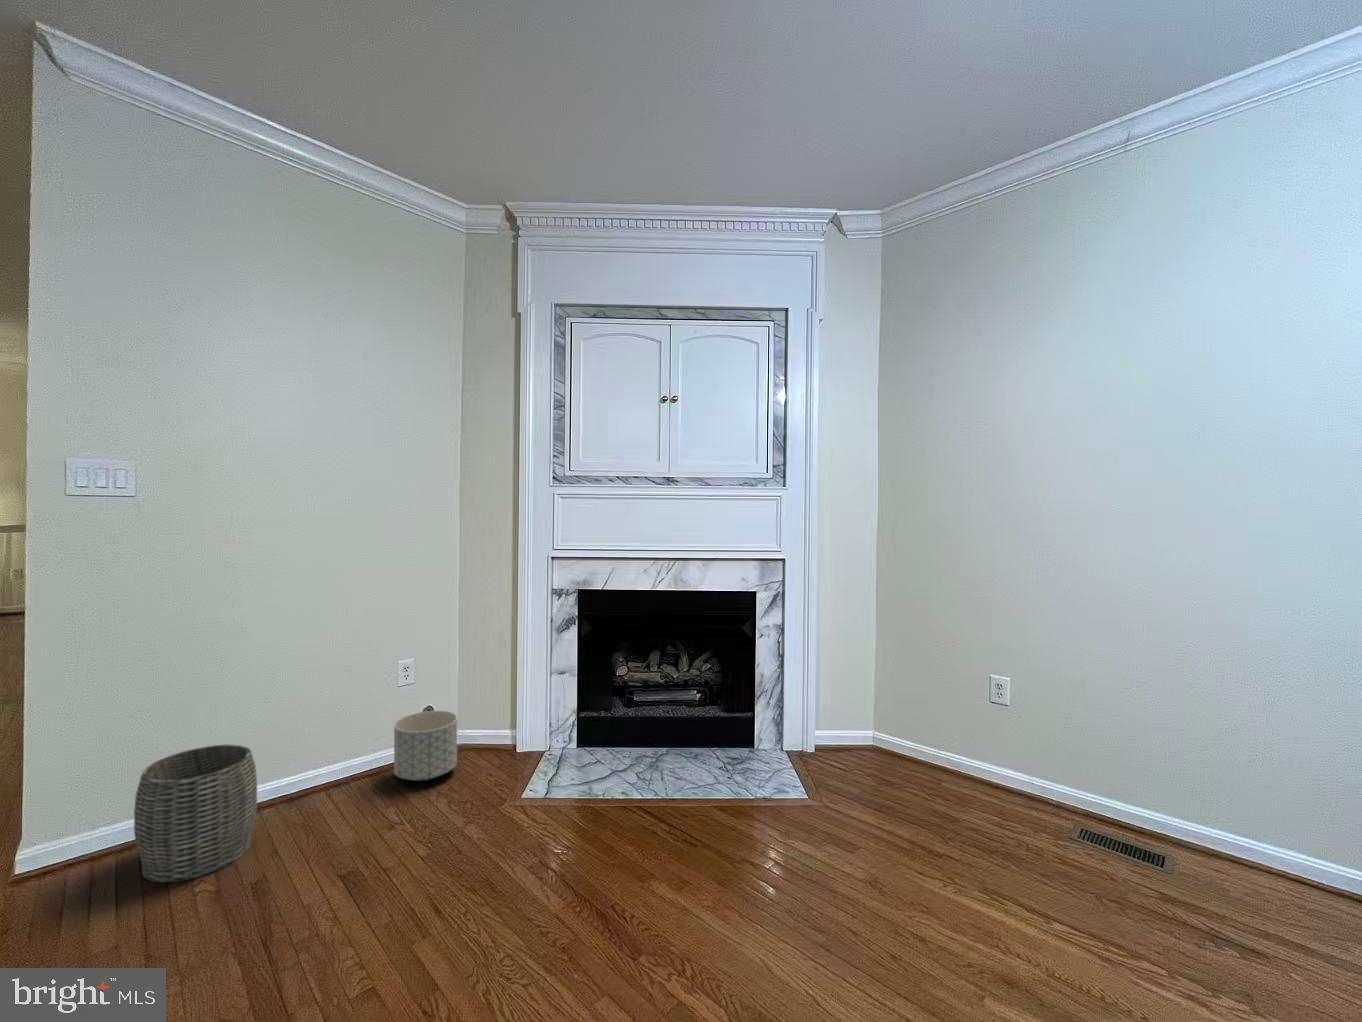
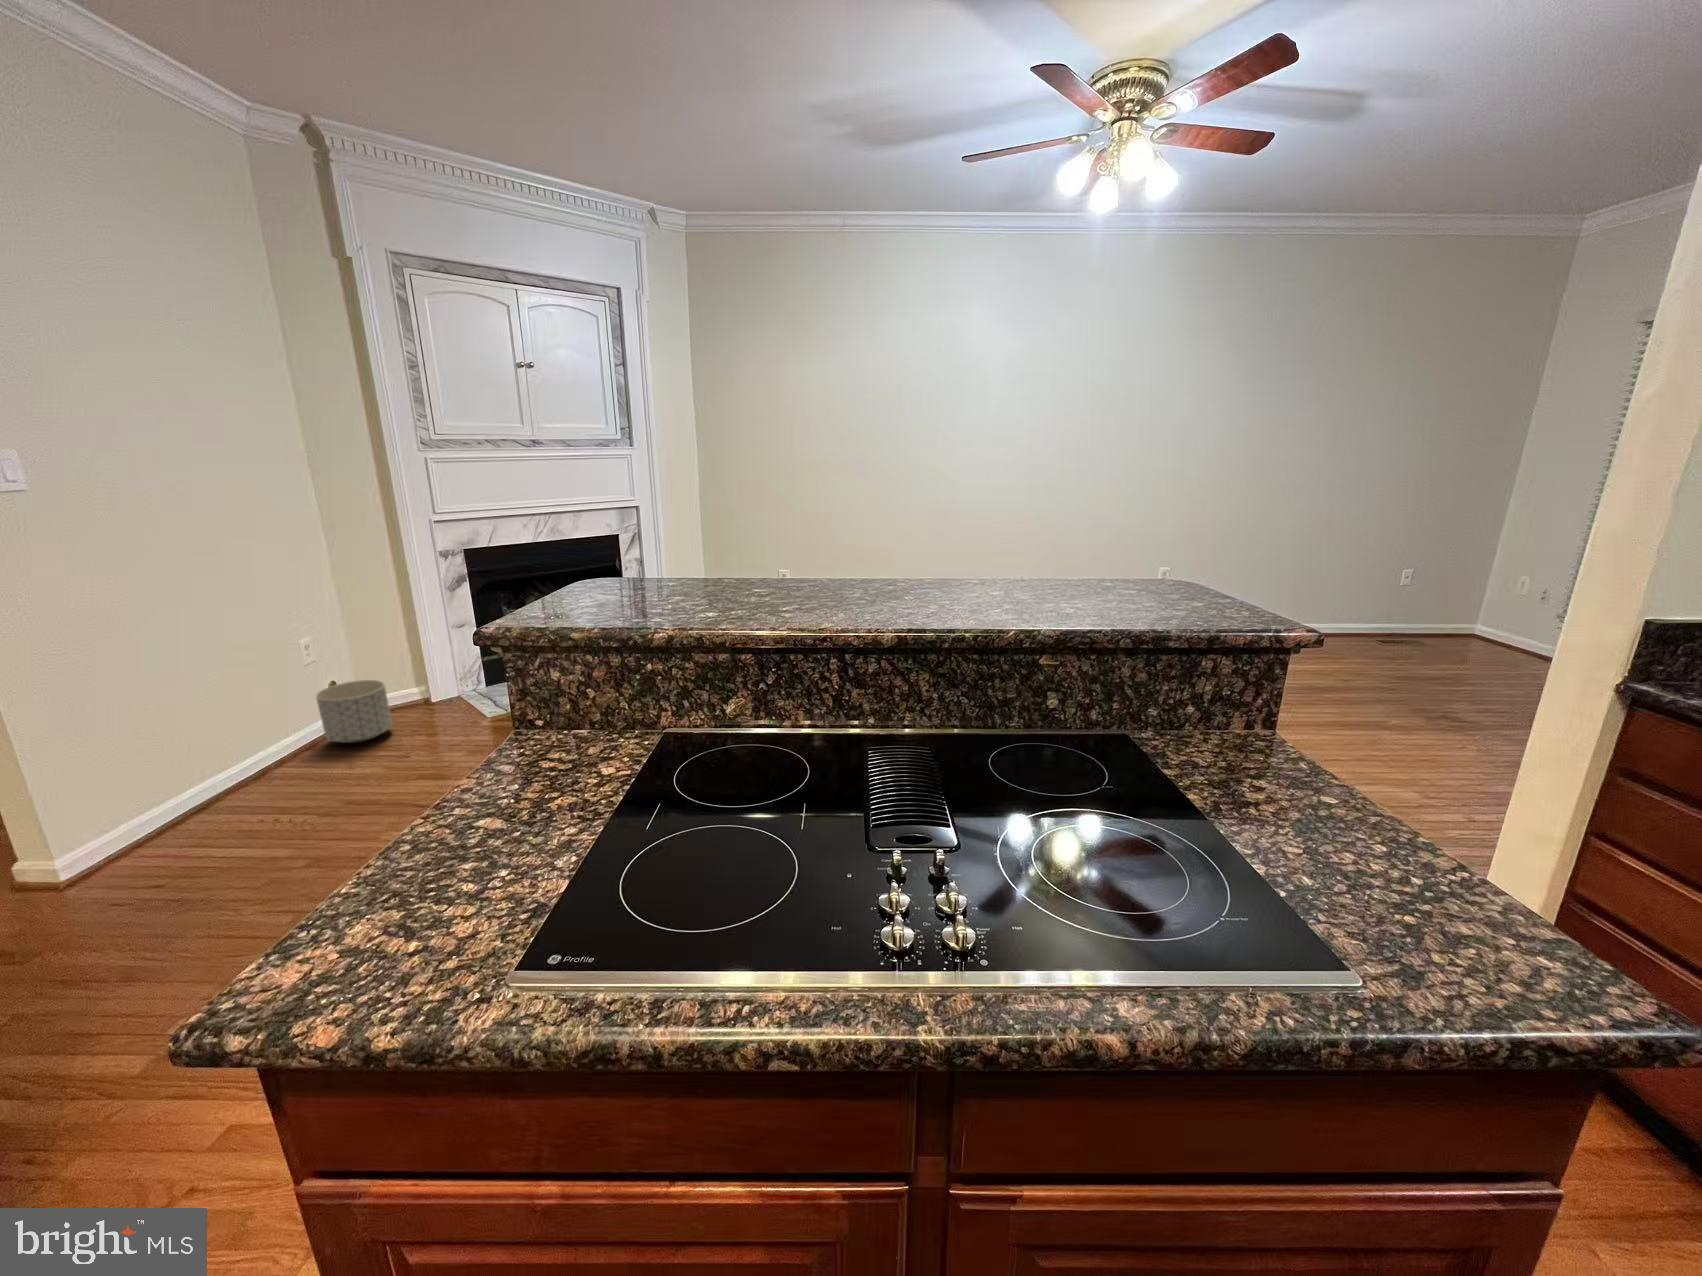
woven basket: present [134,745,257,883] -> none [127,736,267,861]

